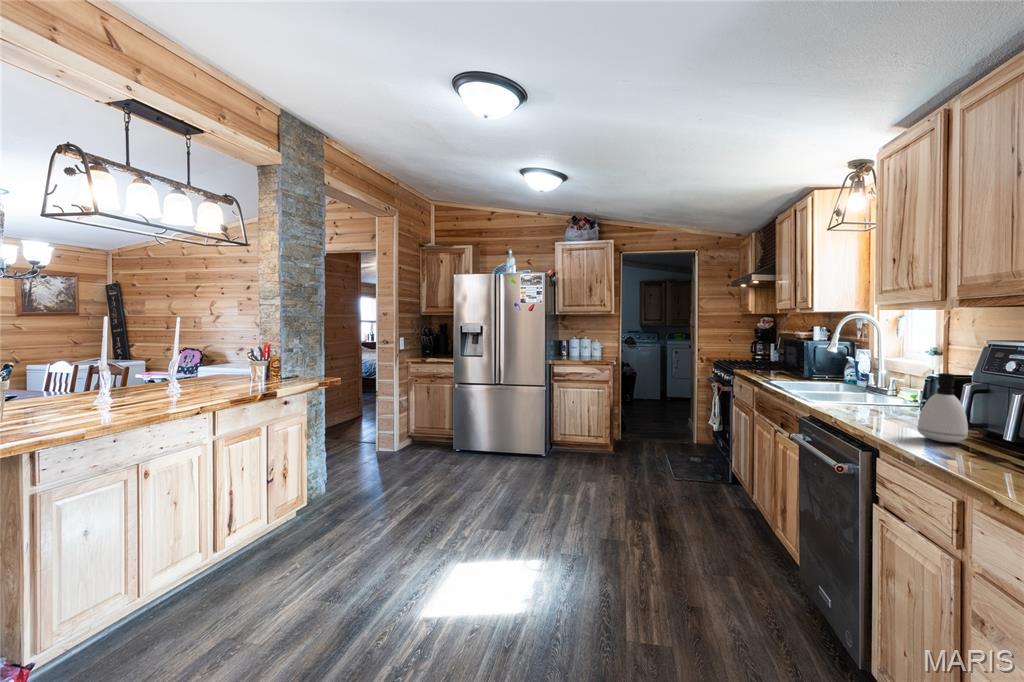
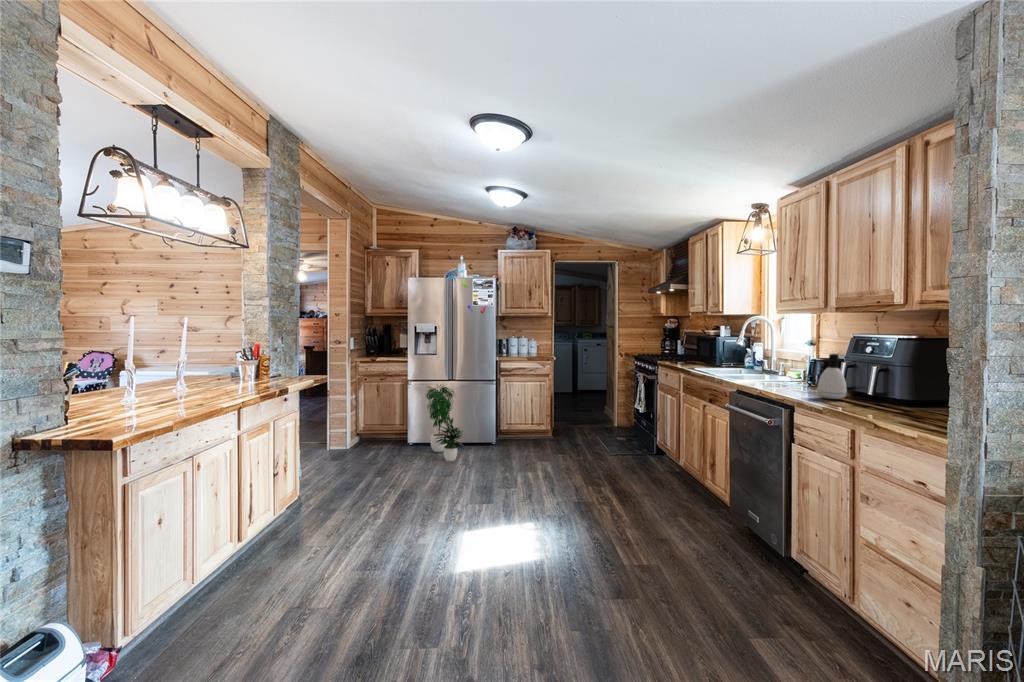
potted plant: none [465,384,503,472] -> present [426,384,463,461]

